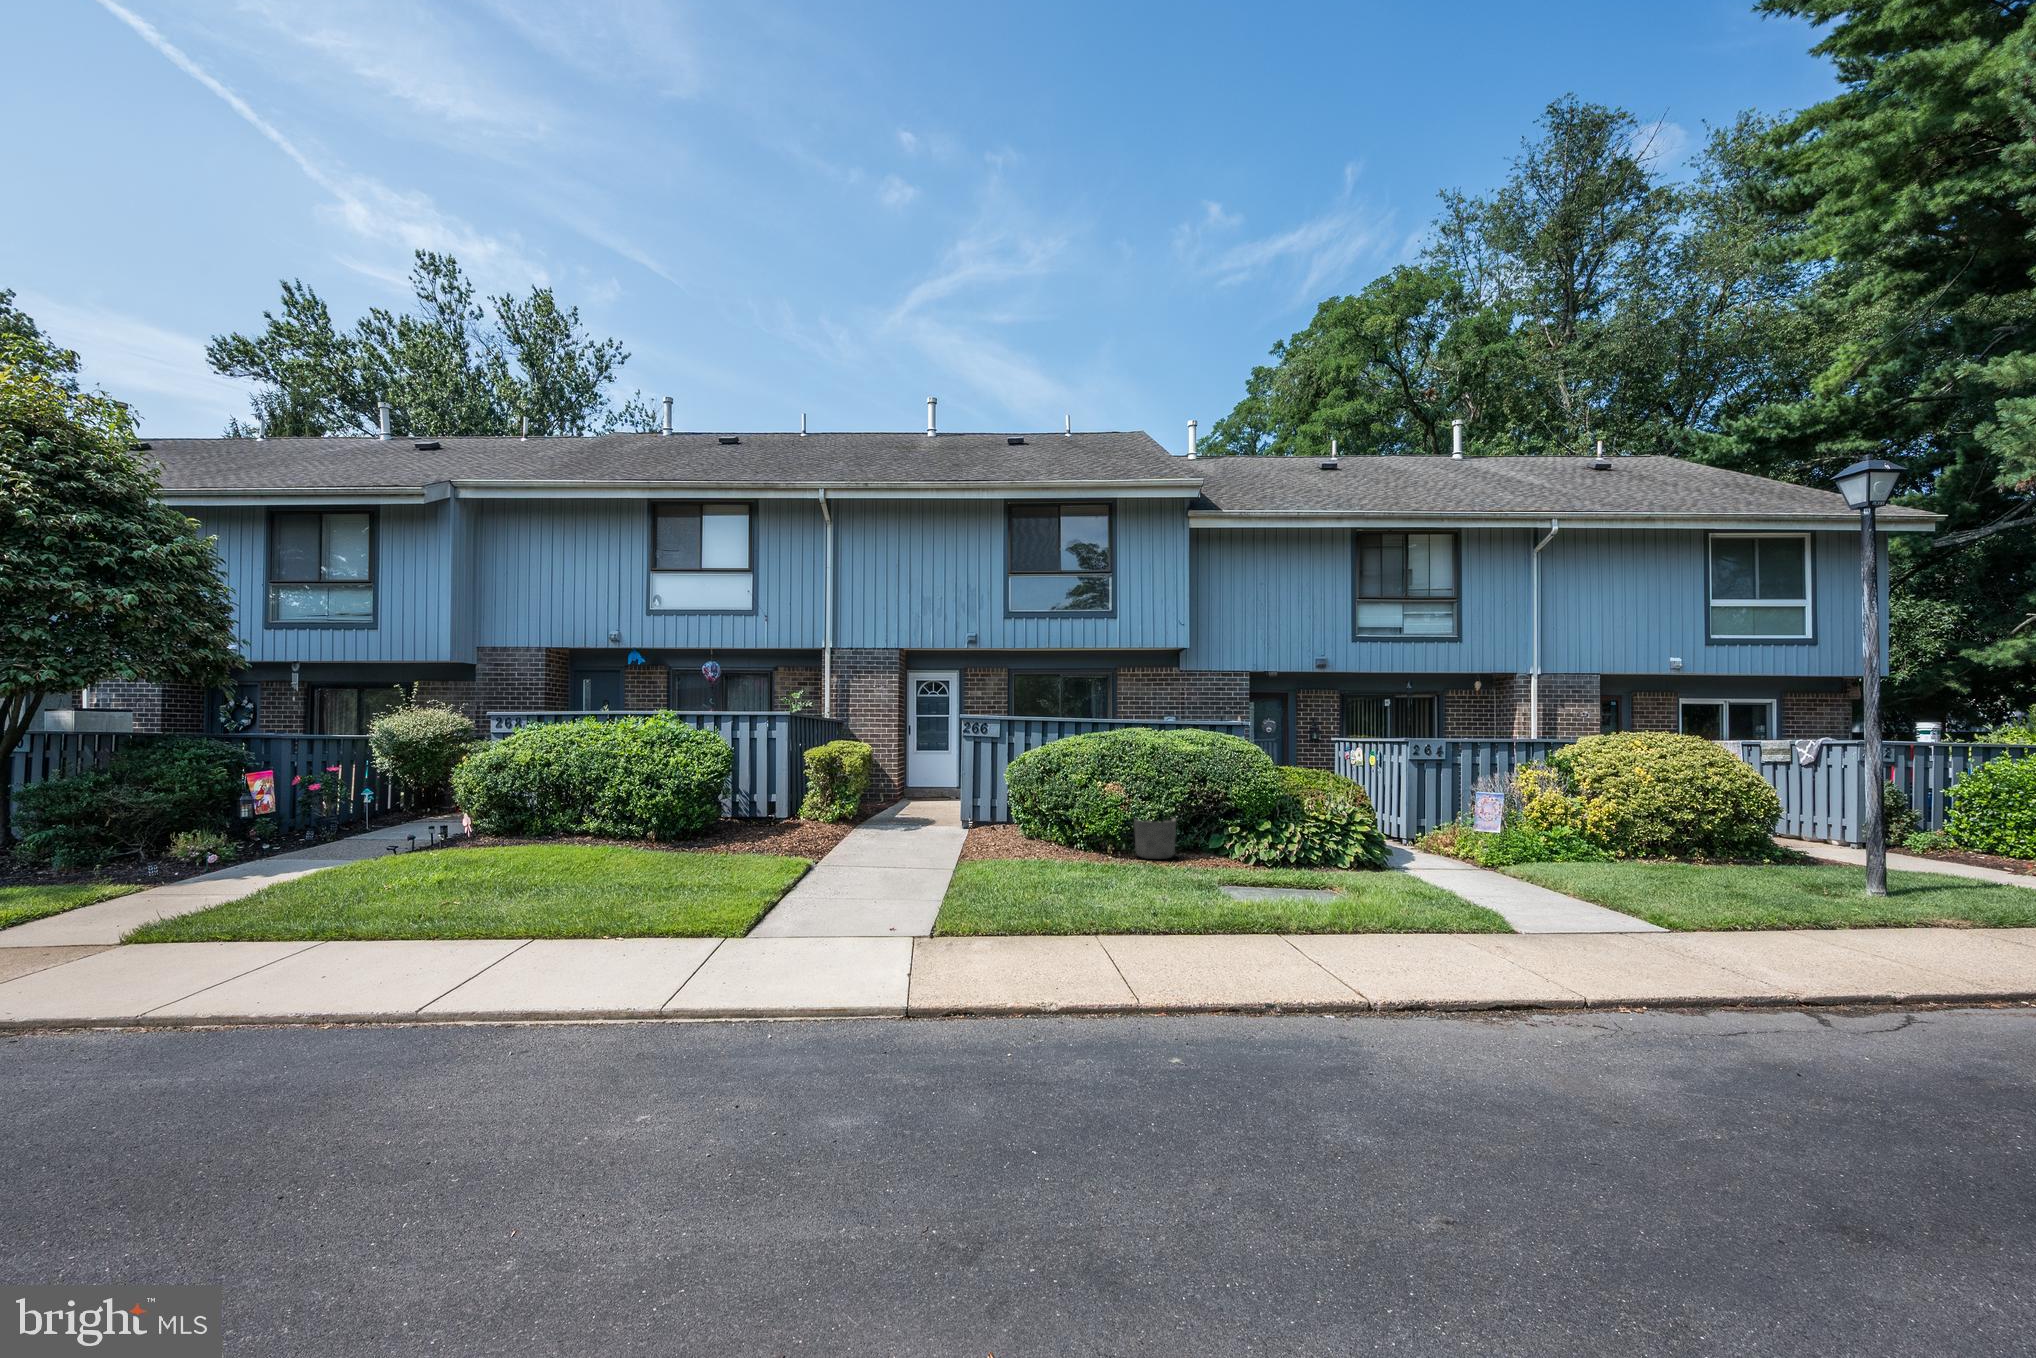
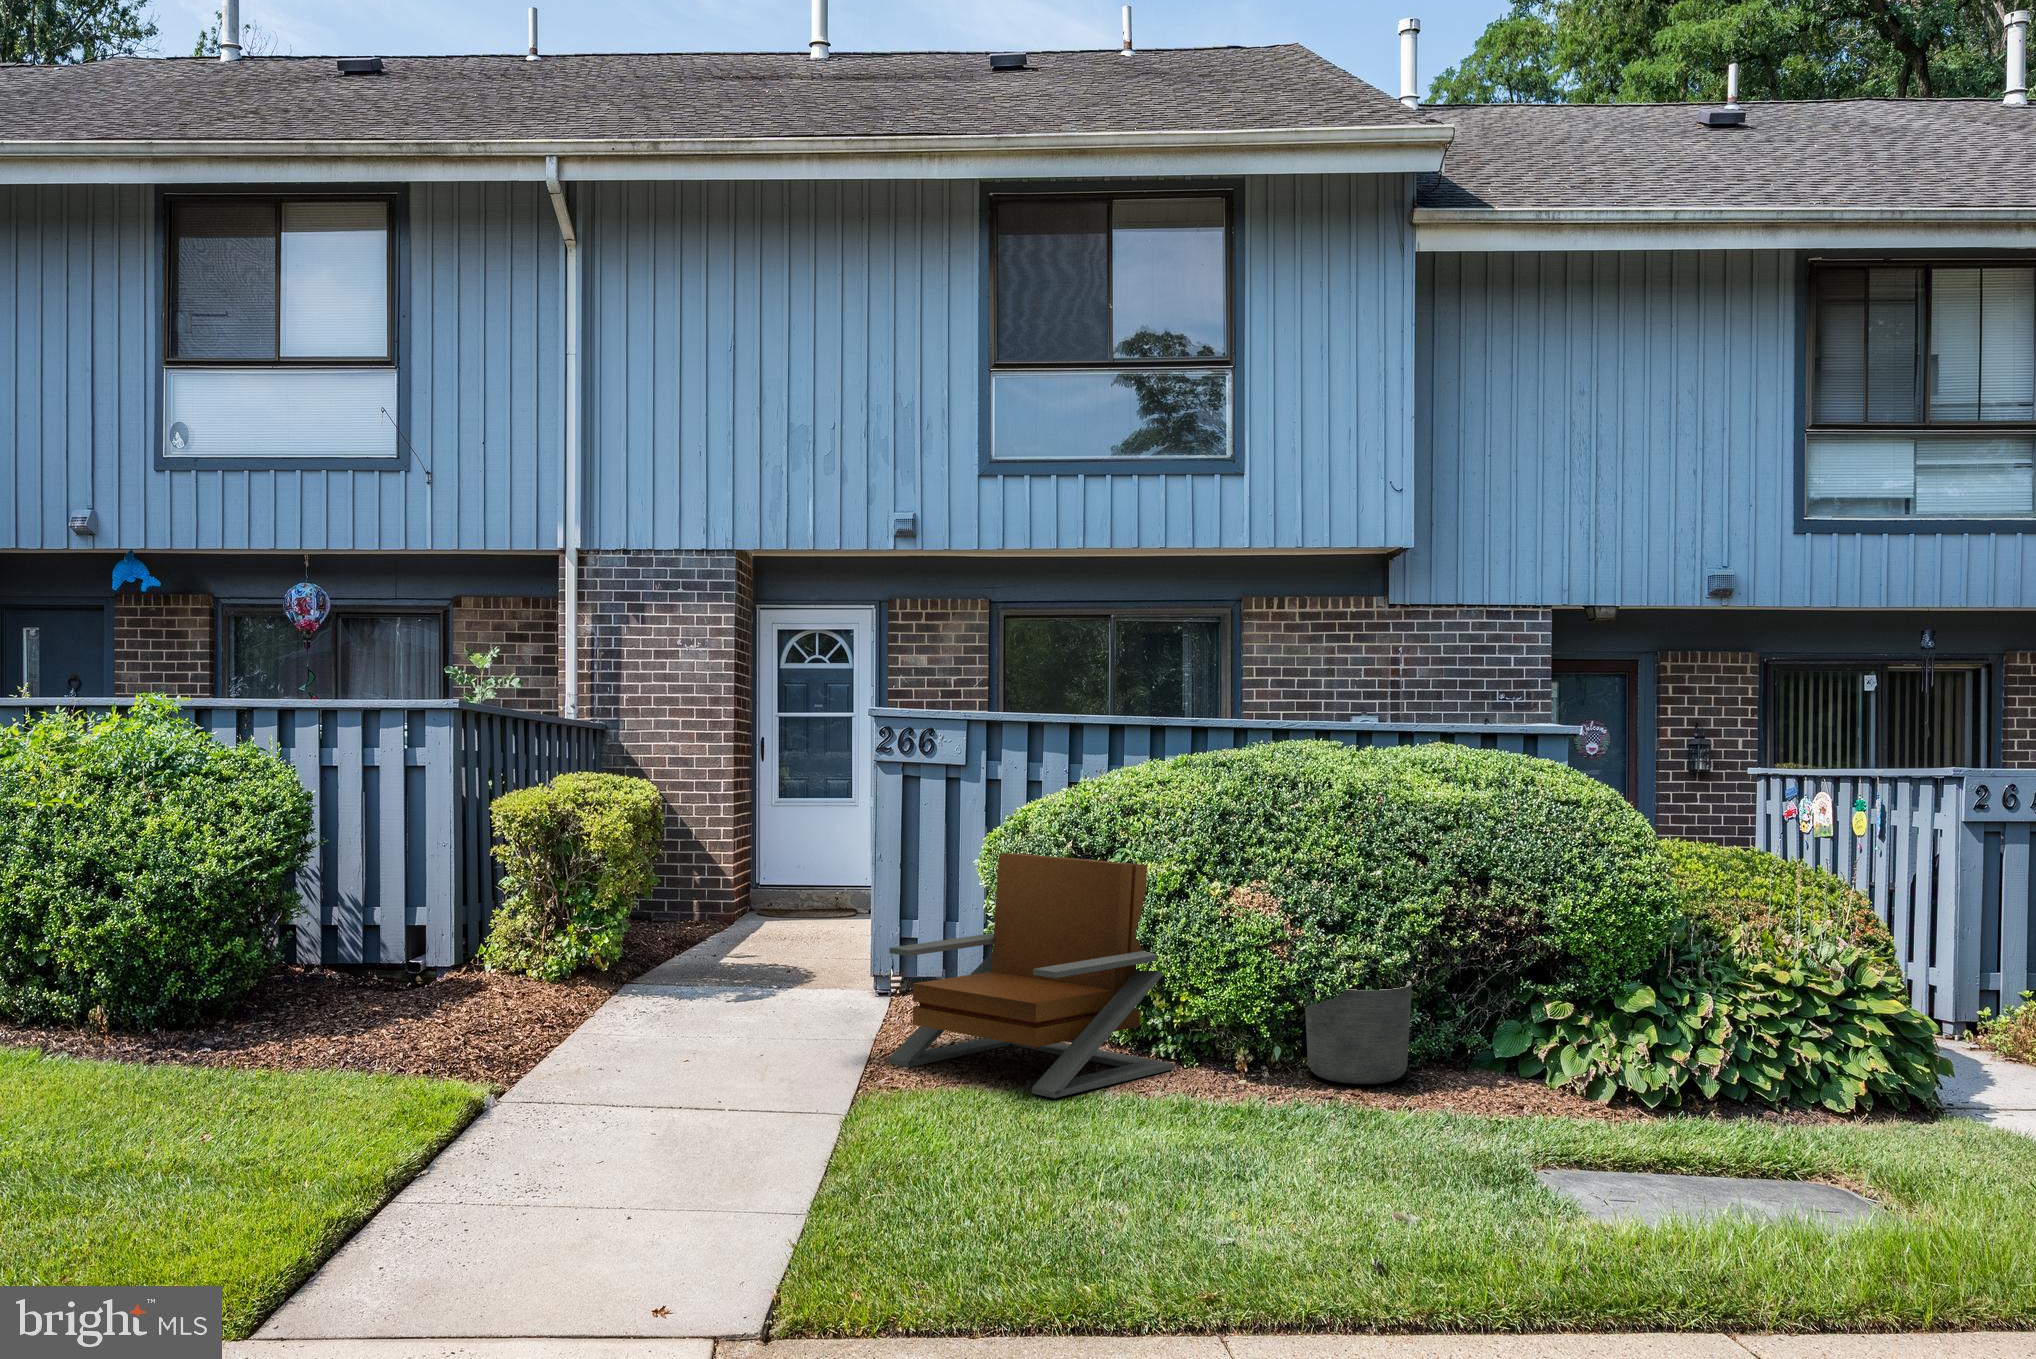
lounge chair: none [970,770,1085,863] -> present [889,853,1174,1098]

